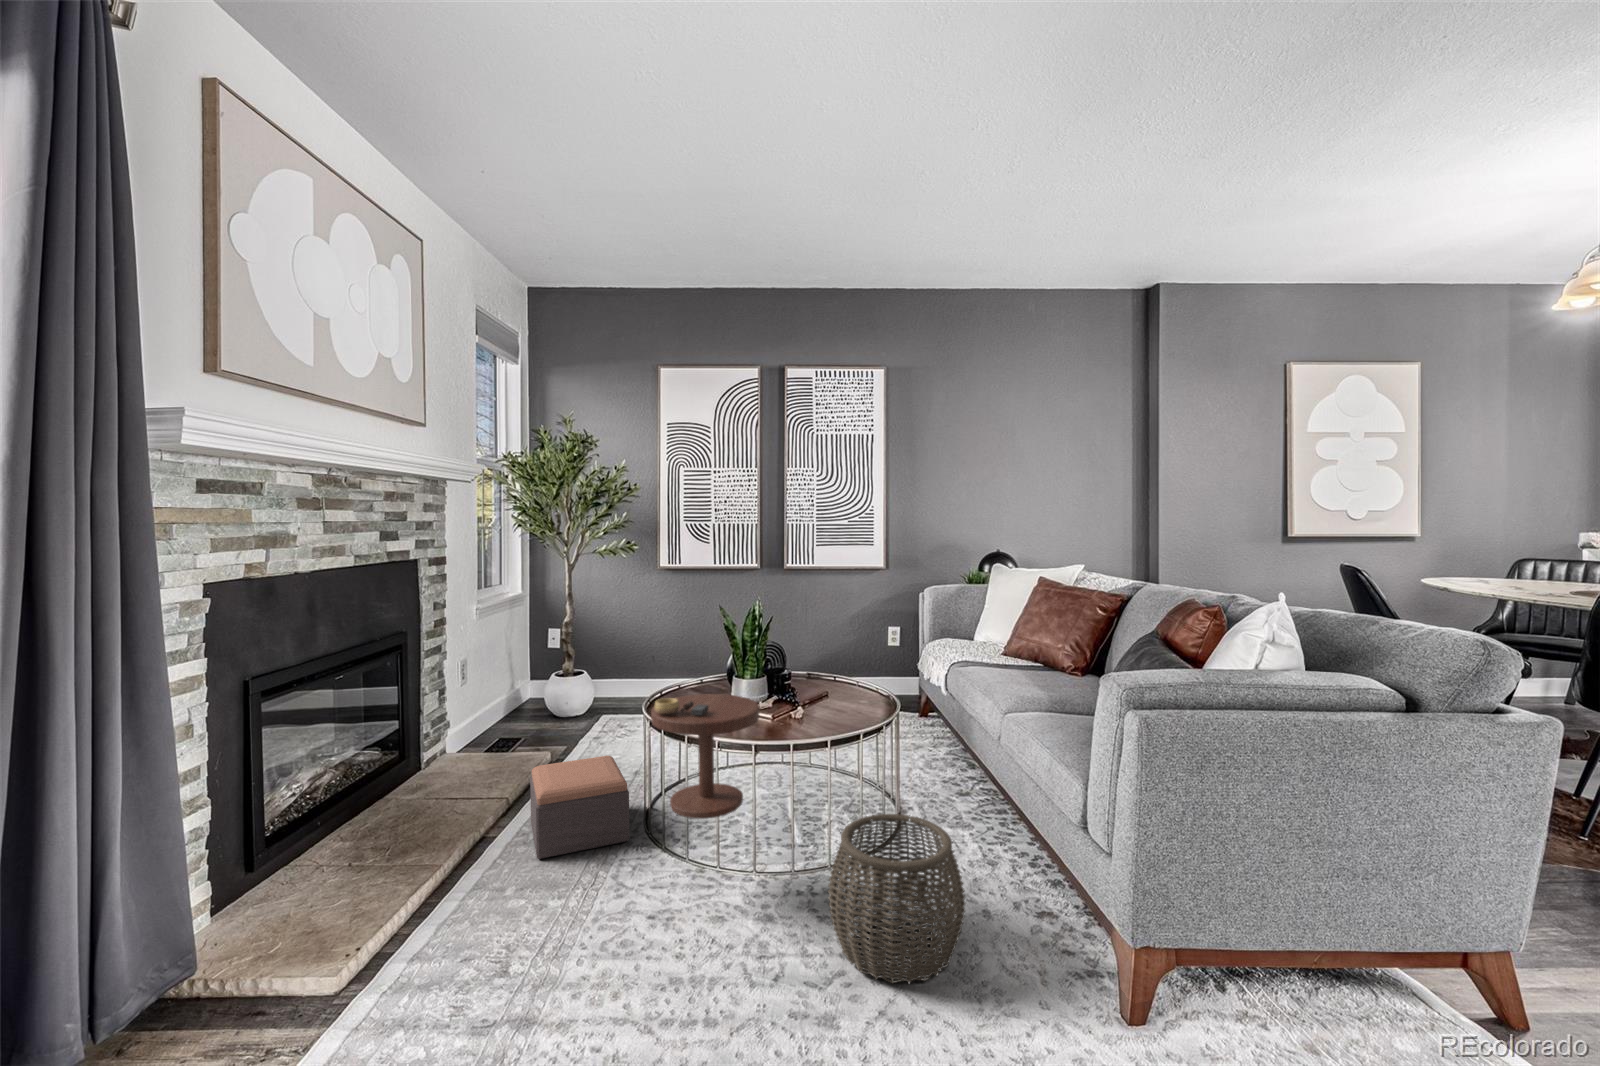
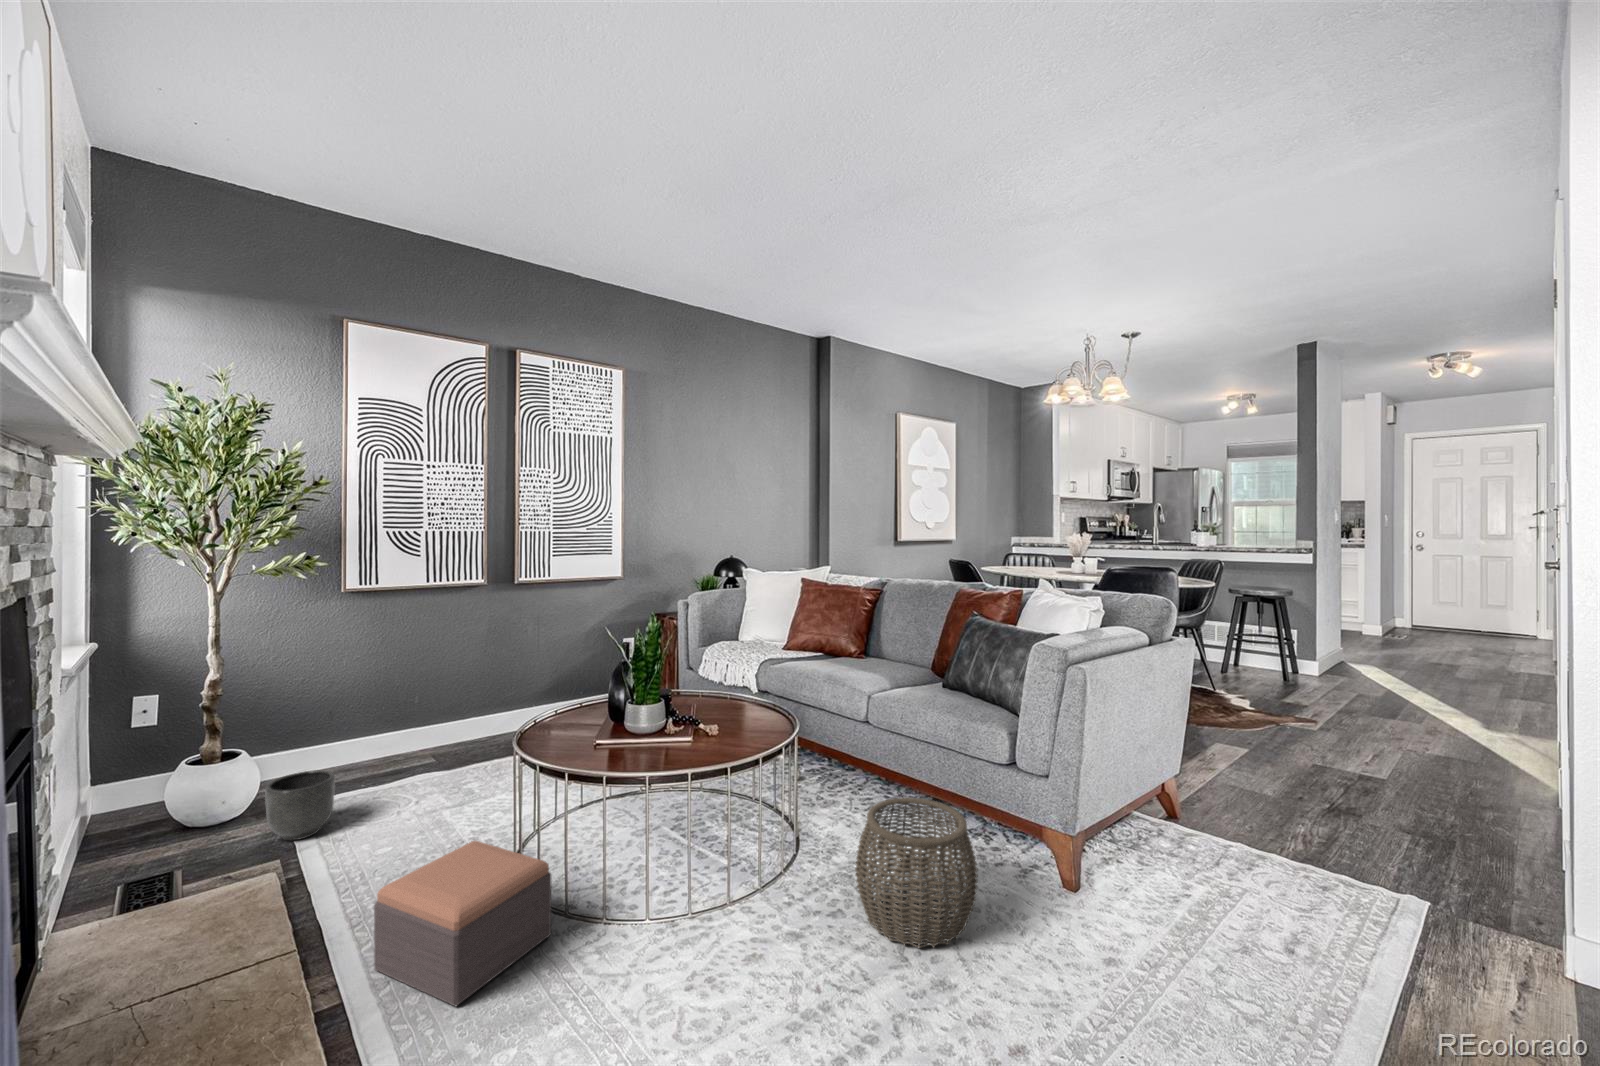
planter: none [569,692,610,738] -> present [265,770,335,840]
side table: present [651,694,759,819] -> none [653,723,773,954]

